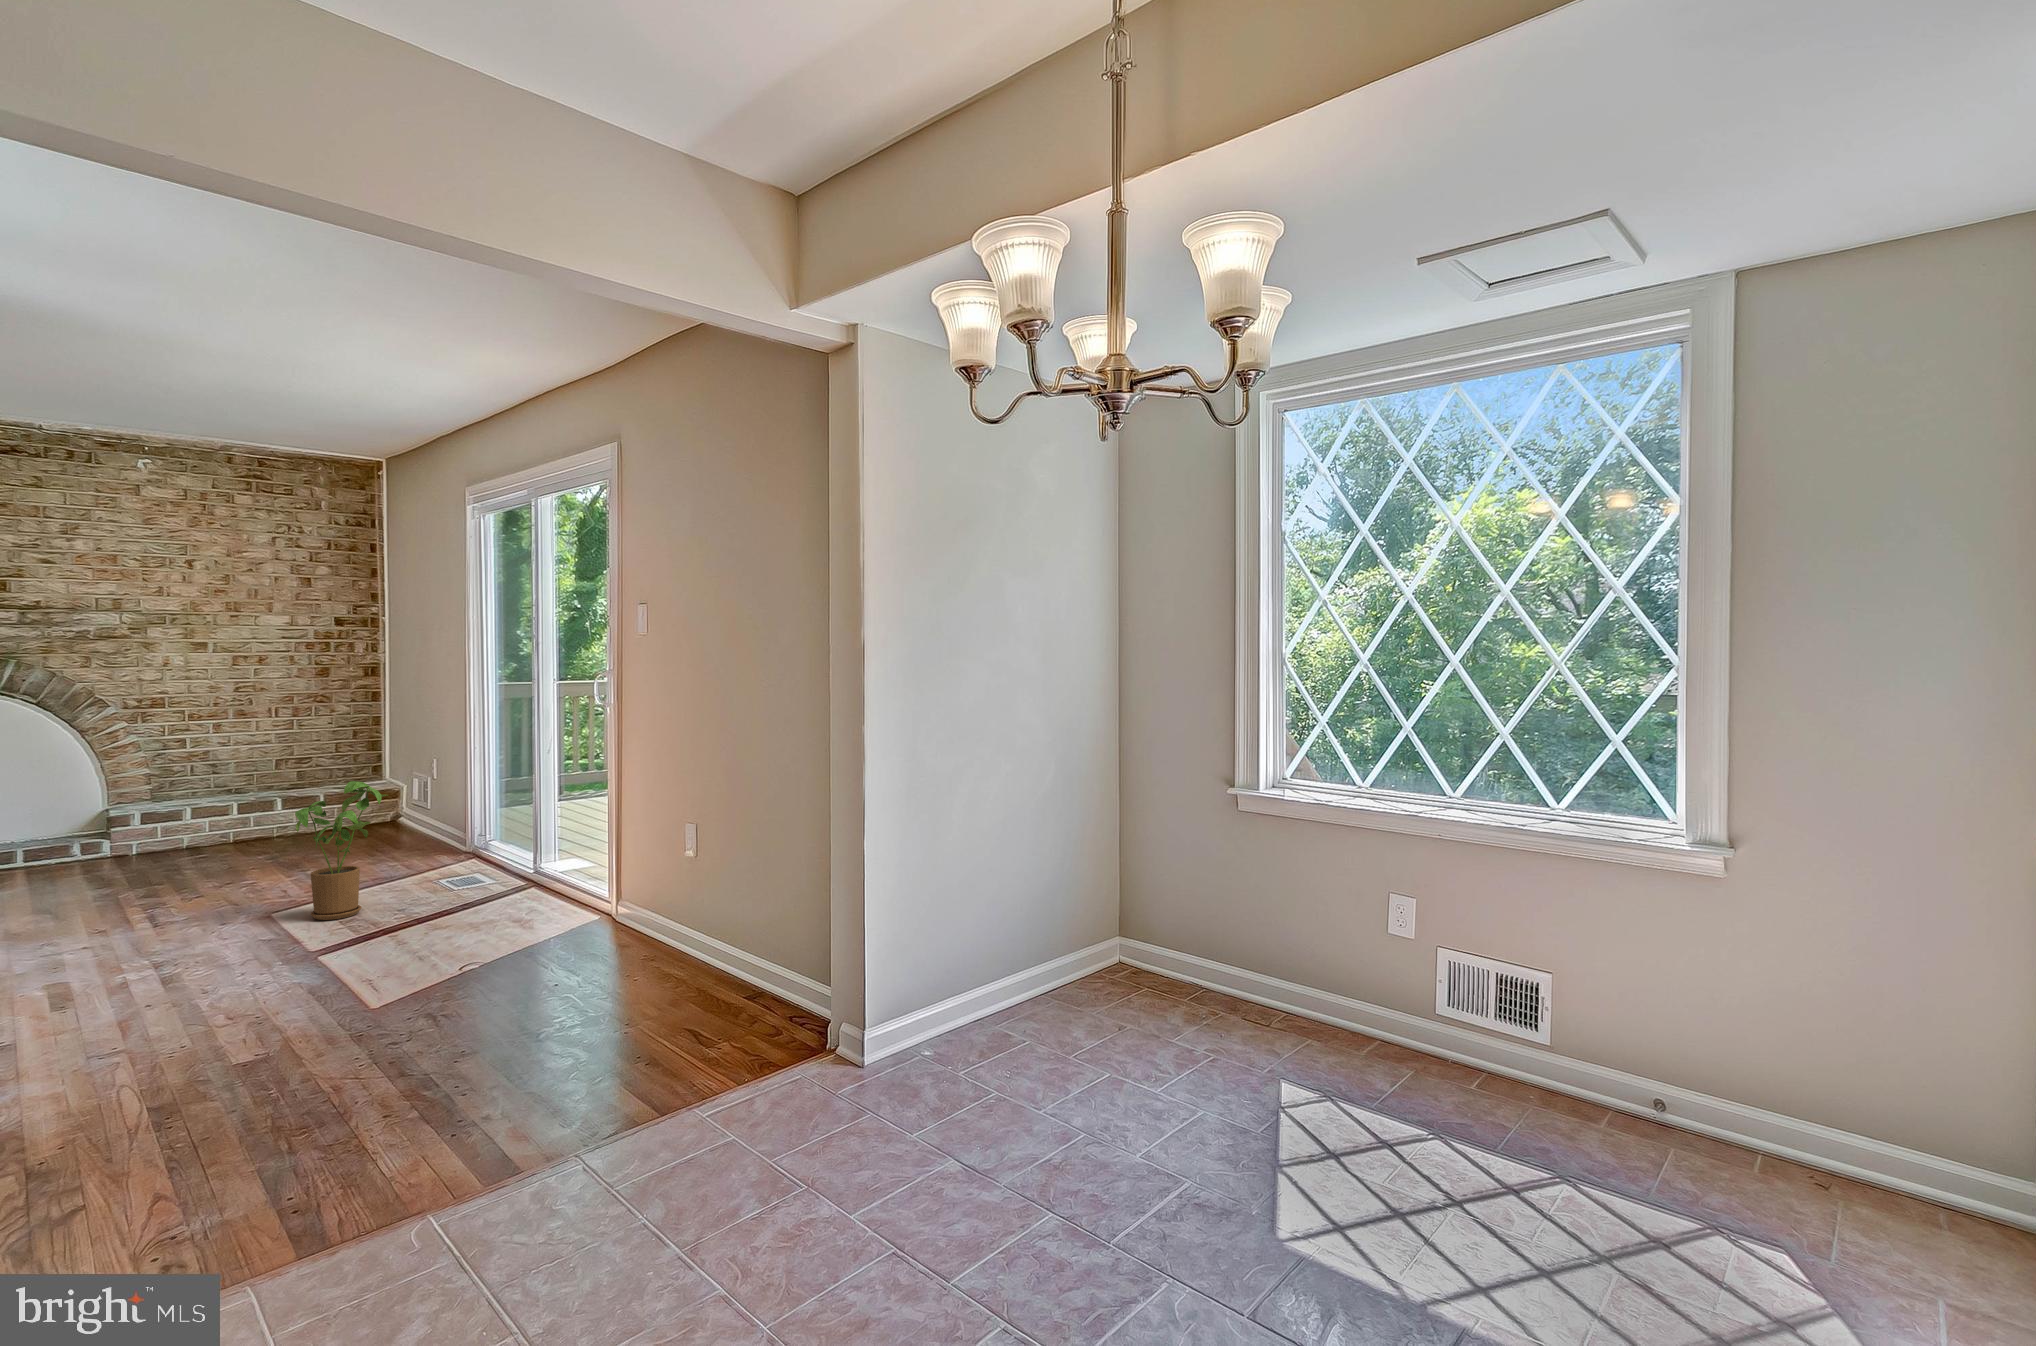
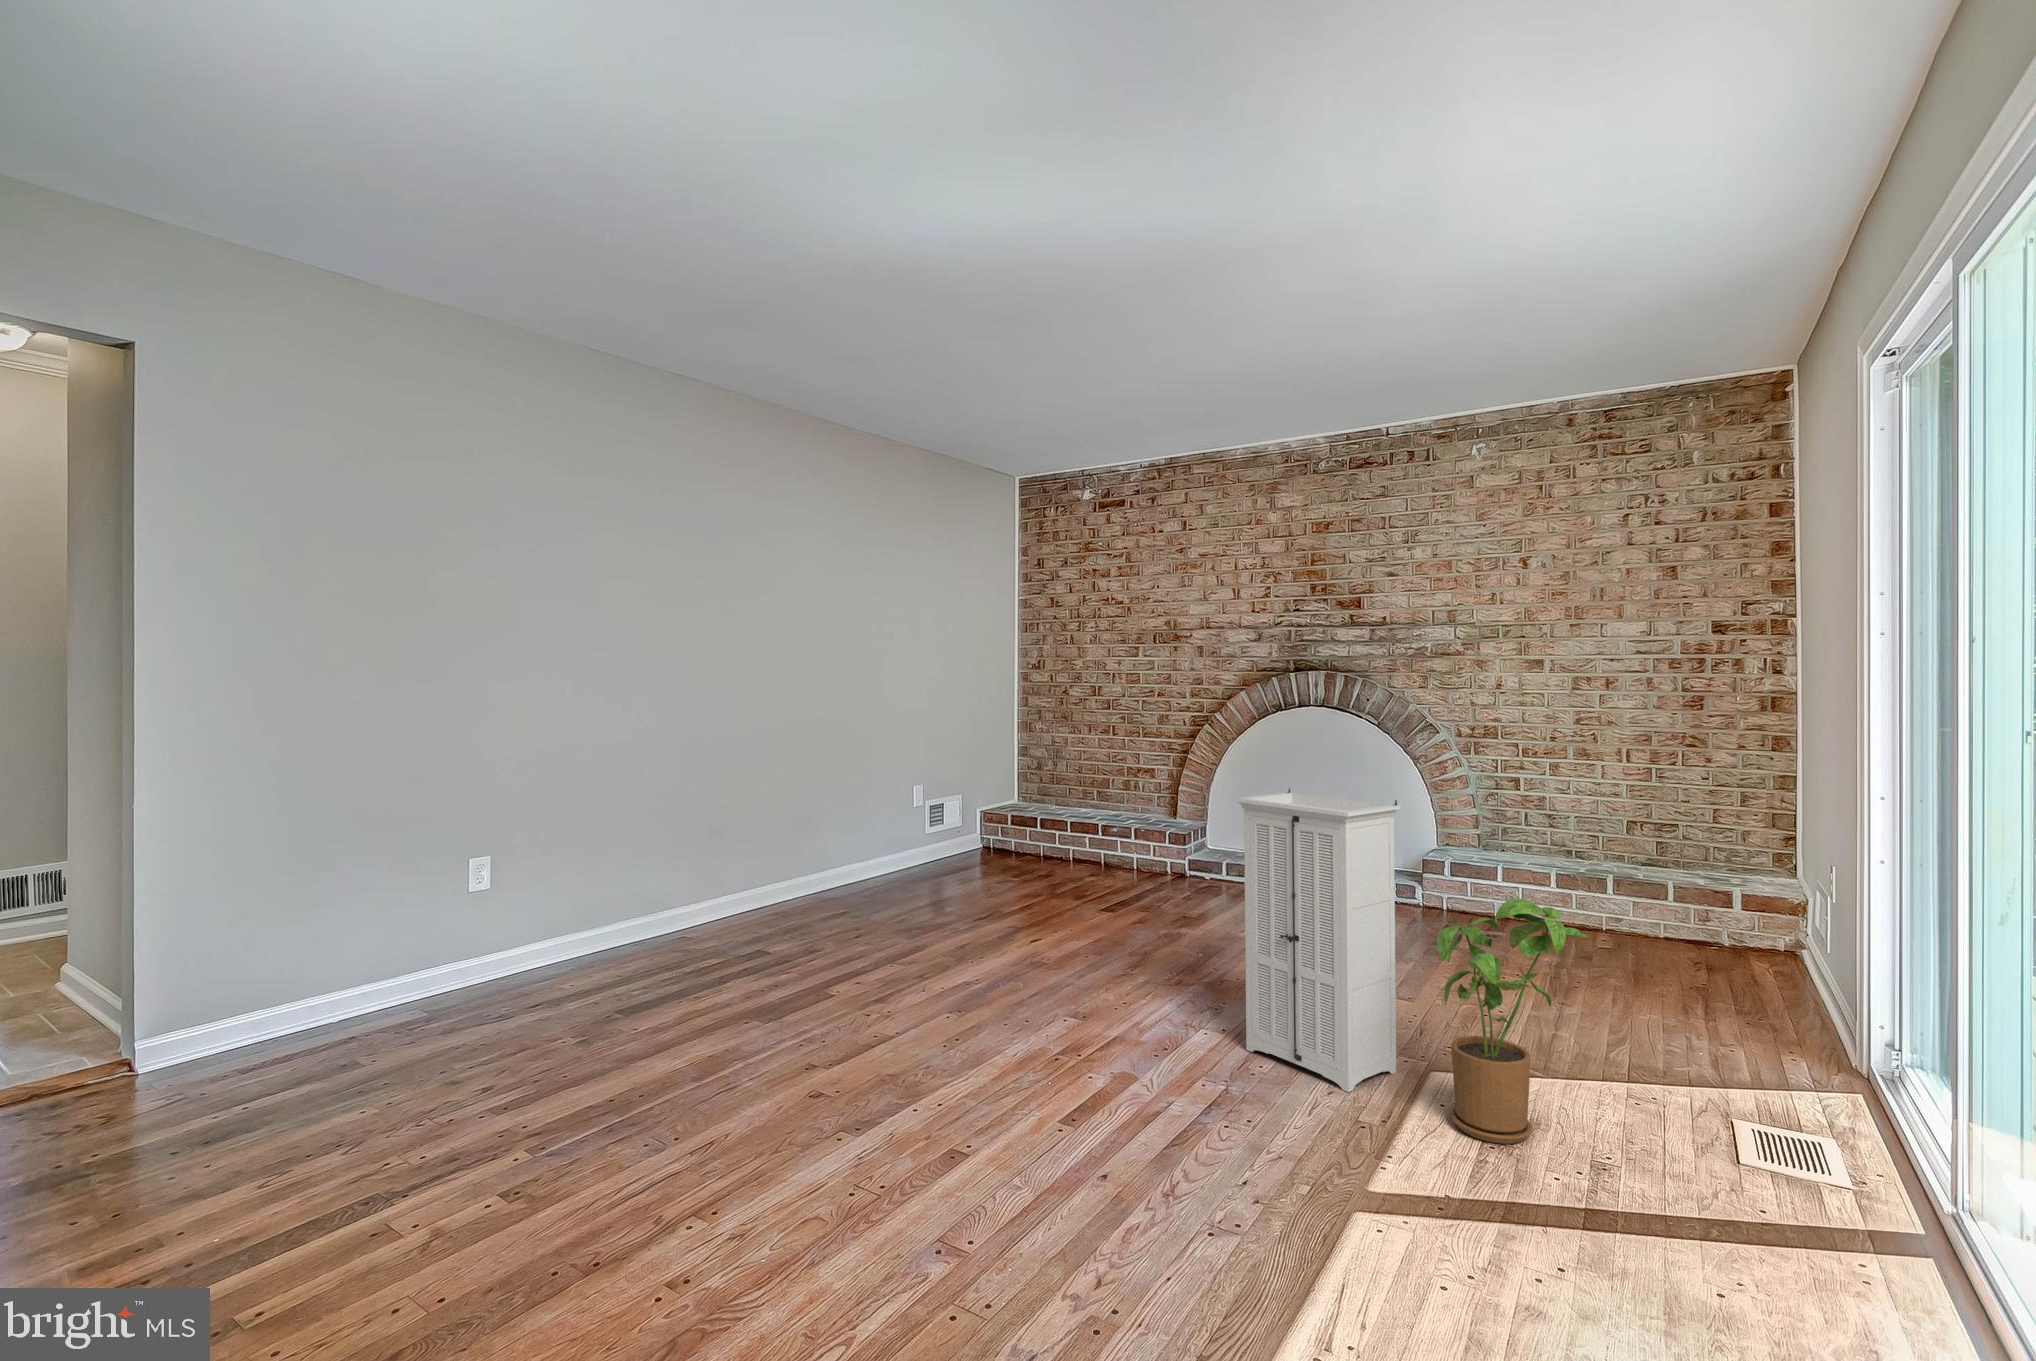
storage cabinet: none [103,740,249,945] -> present [1234,788,1401,1092]

